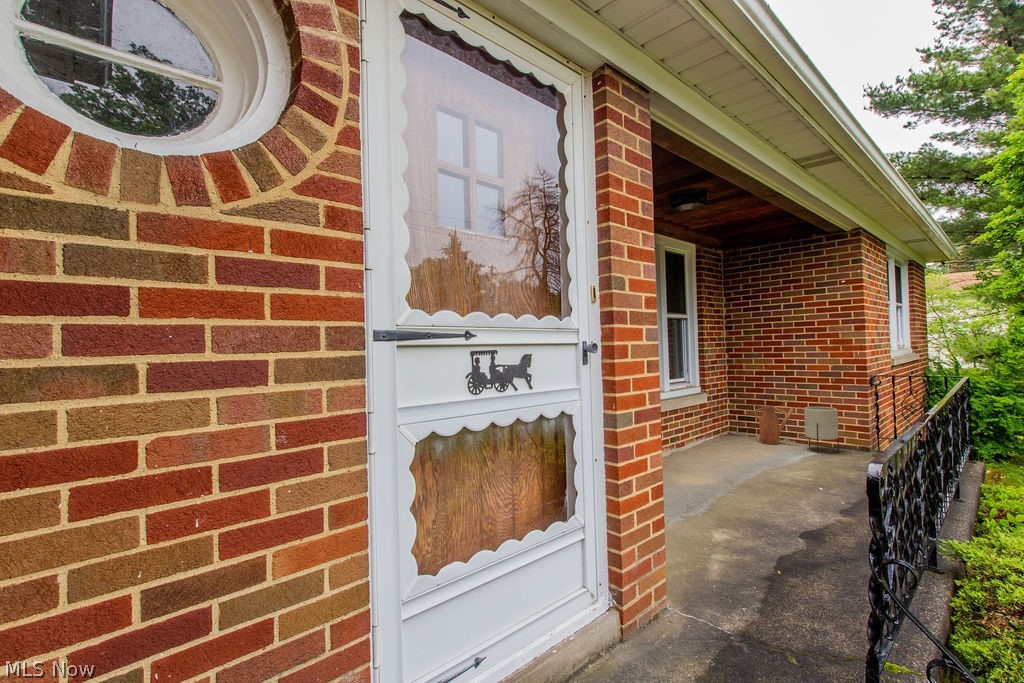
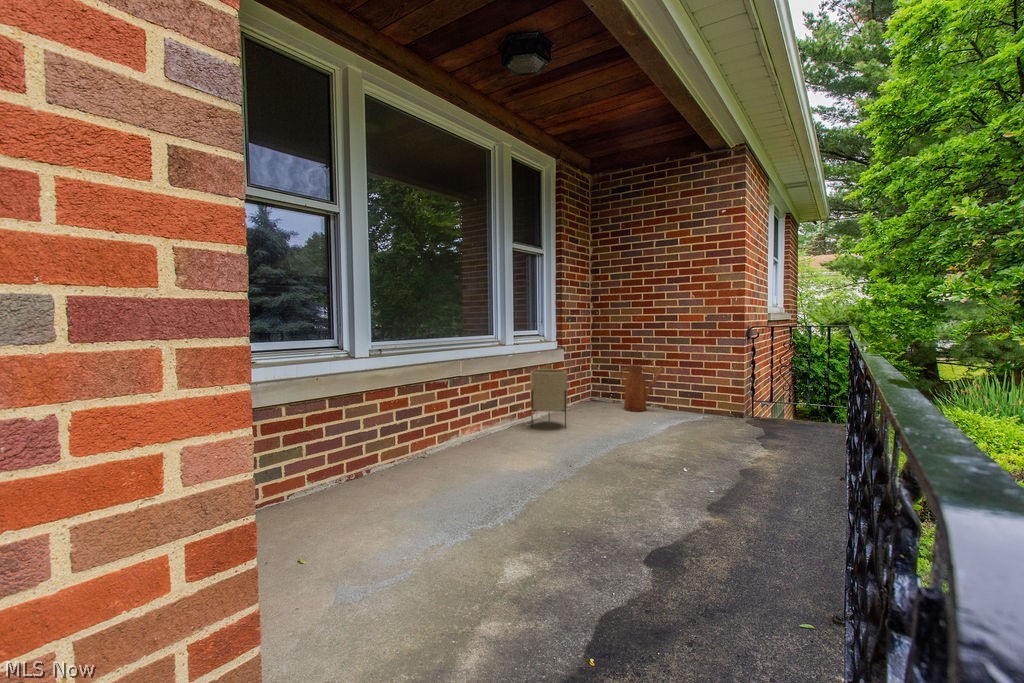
planter: present [804,407,839,453] -> present [531,369,567,428]

